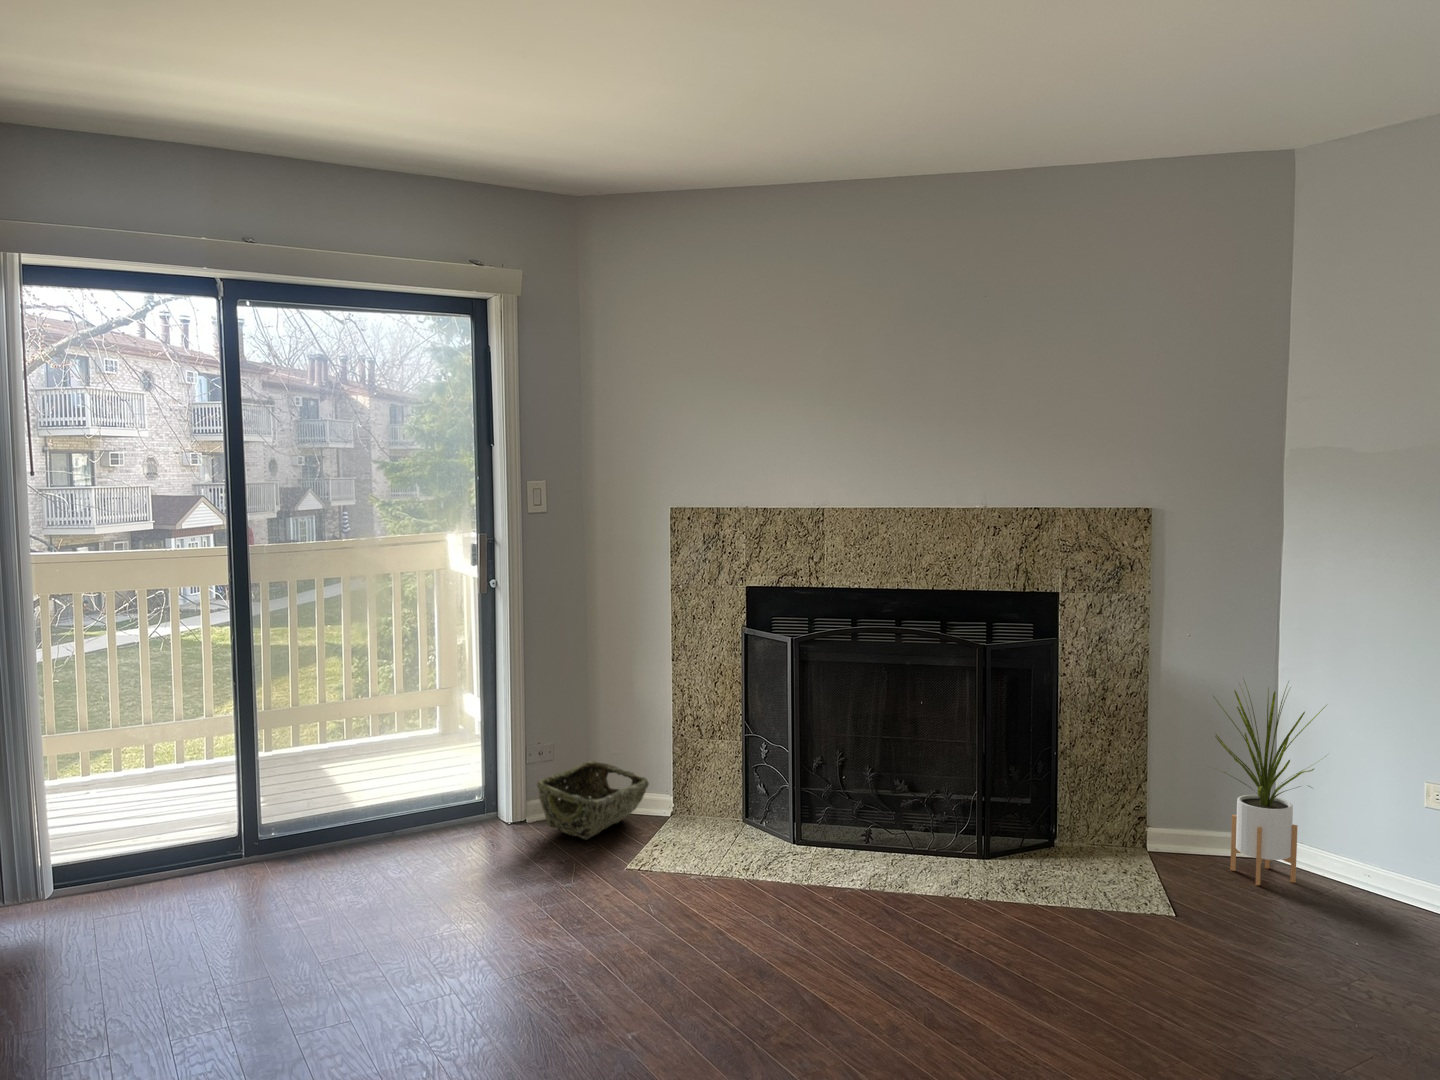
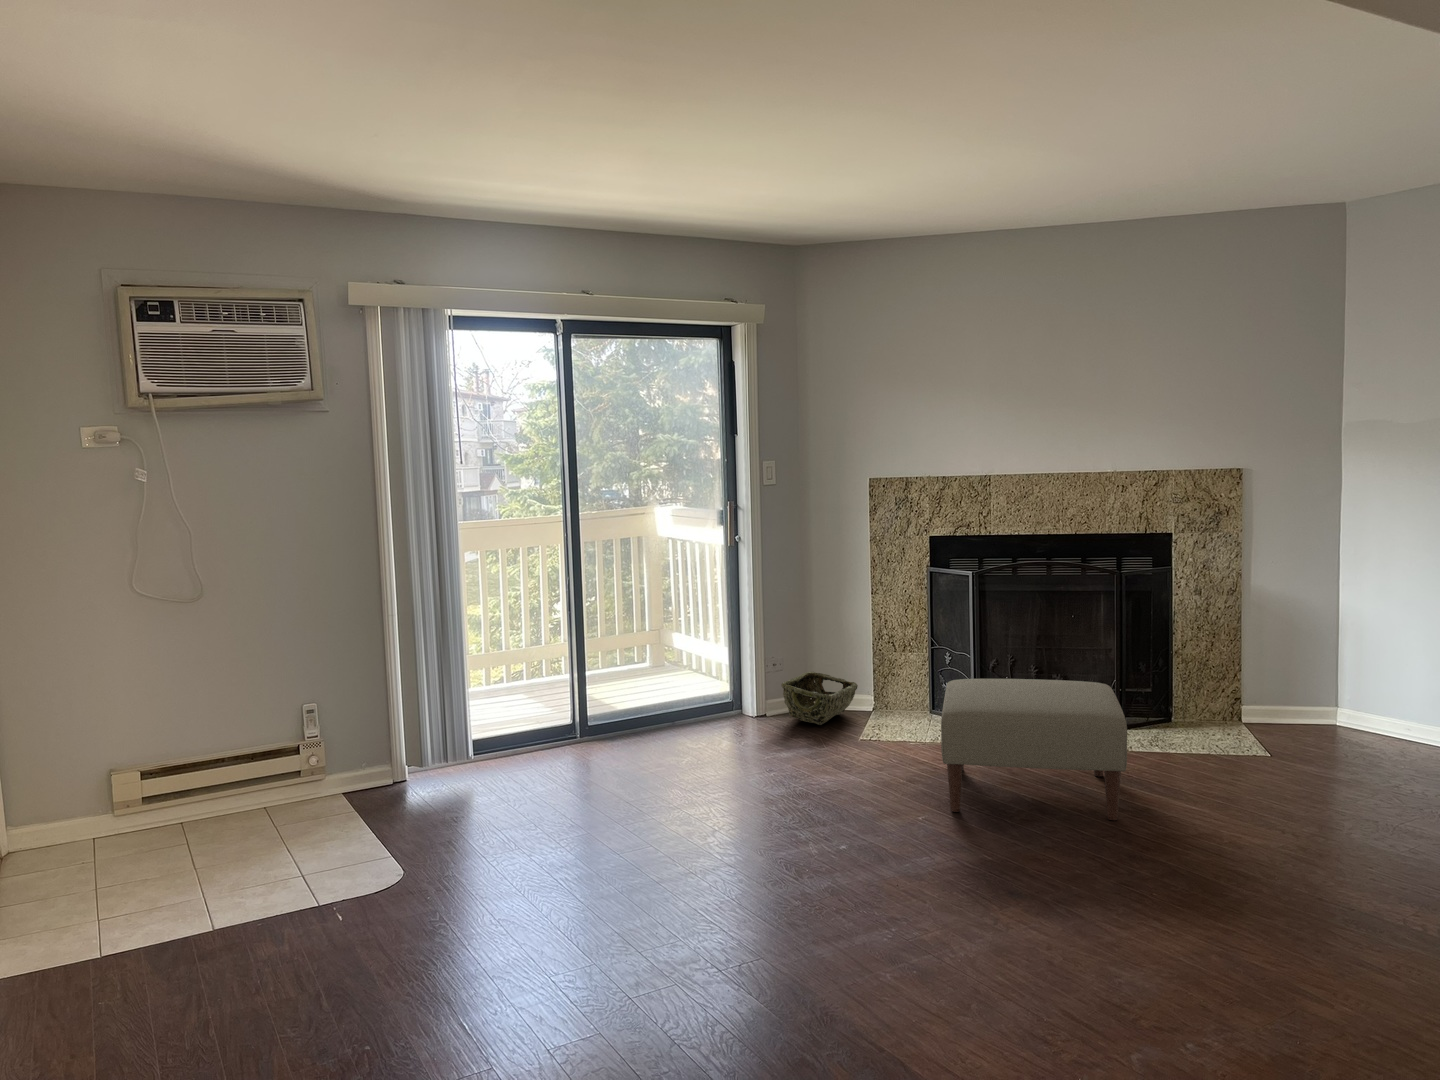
house plant: present [1213,682,1327,885] -> none [1290,590,1379,740]
ottoman: none [669,799,945,1043] -> present [941,679,1127,820]

